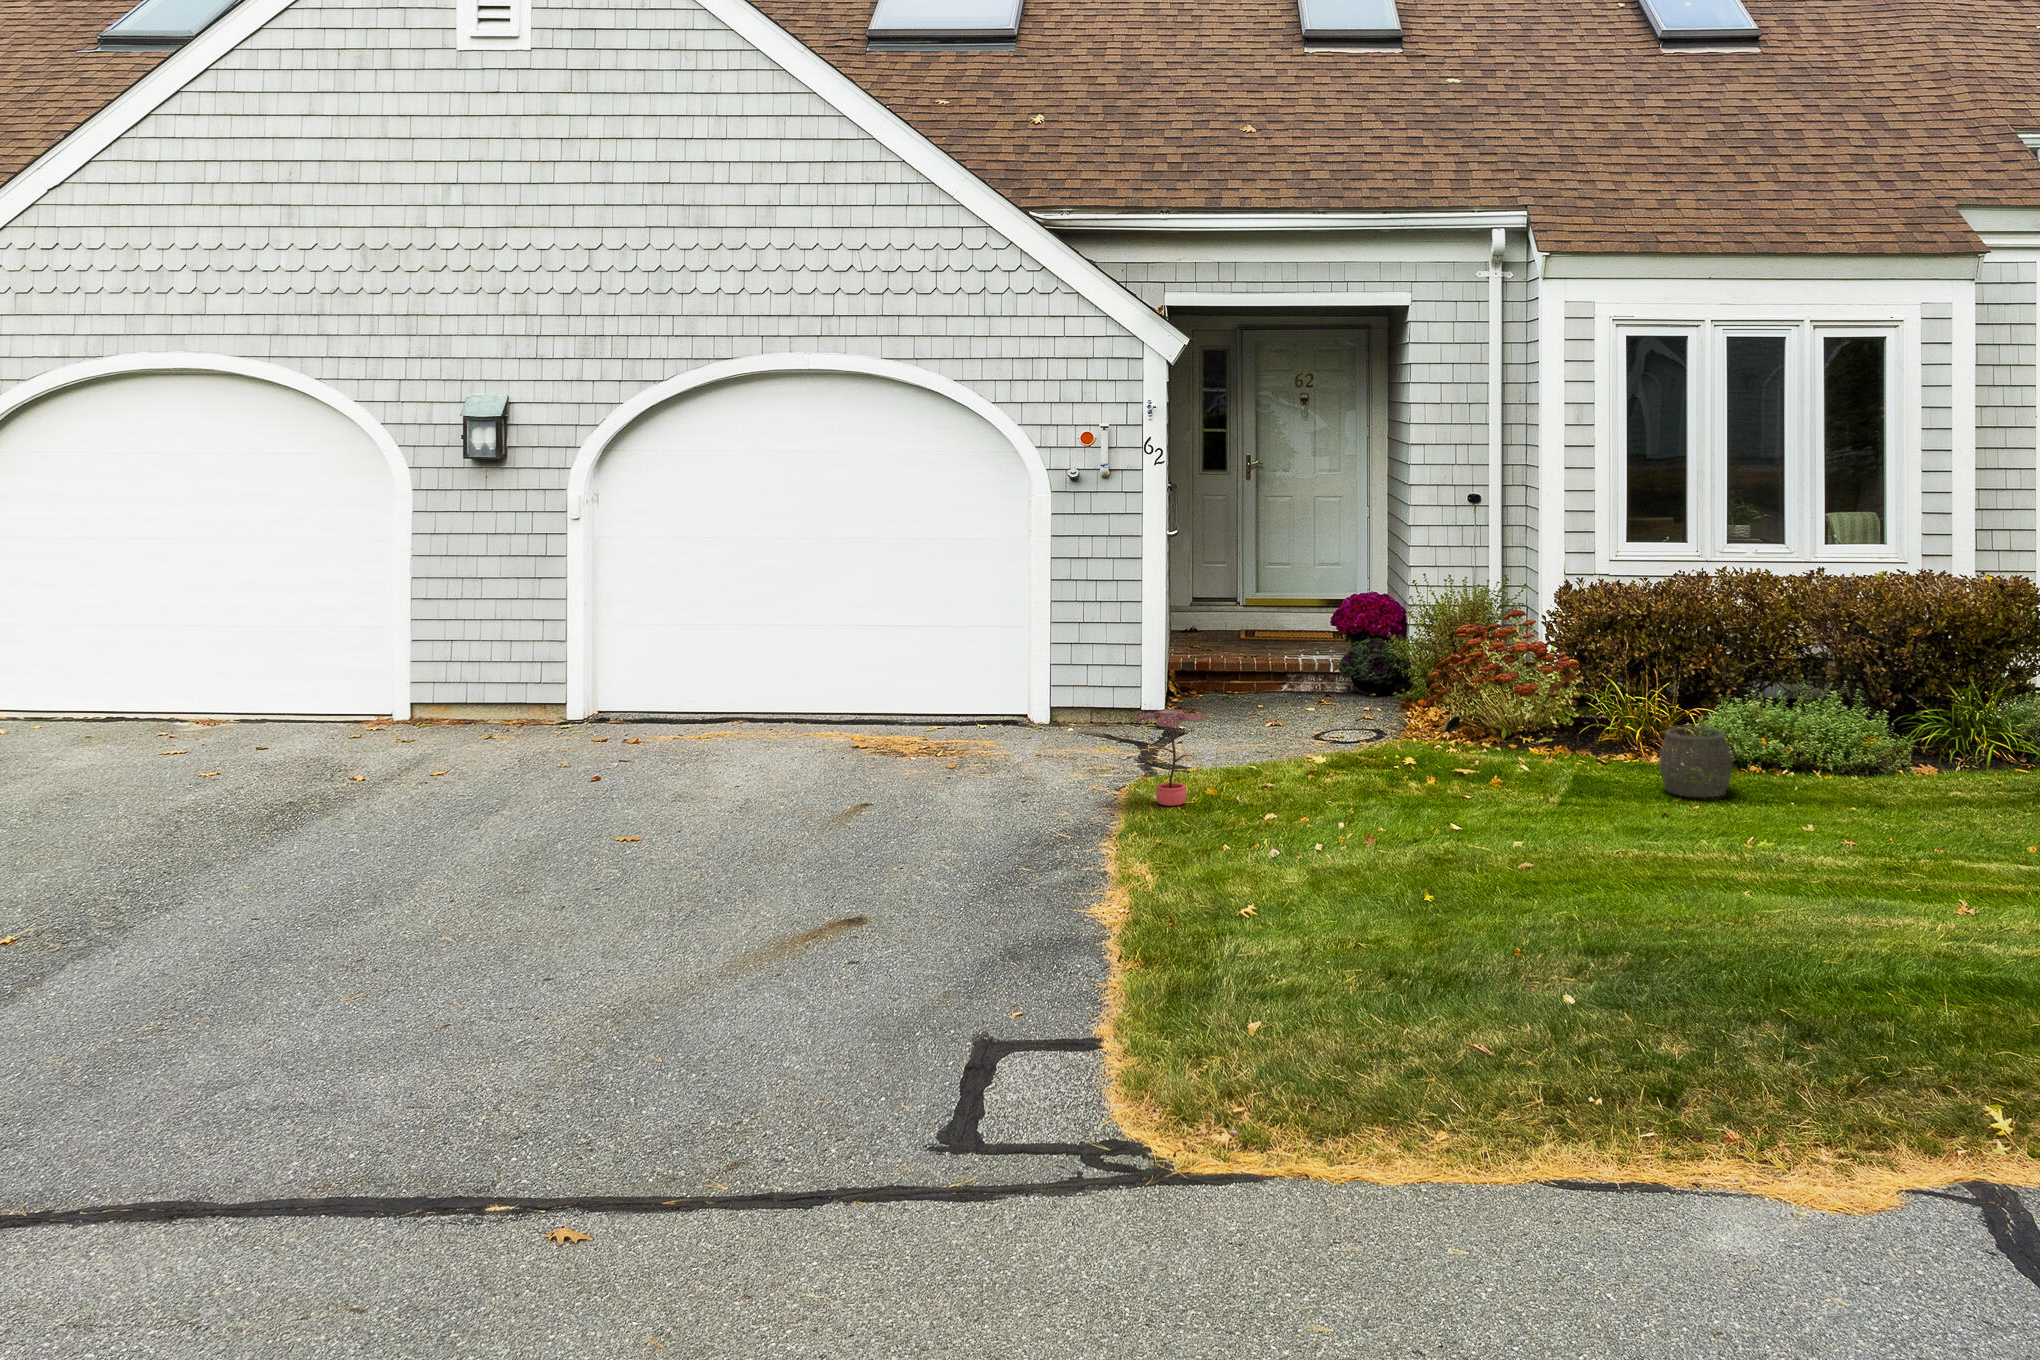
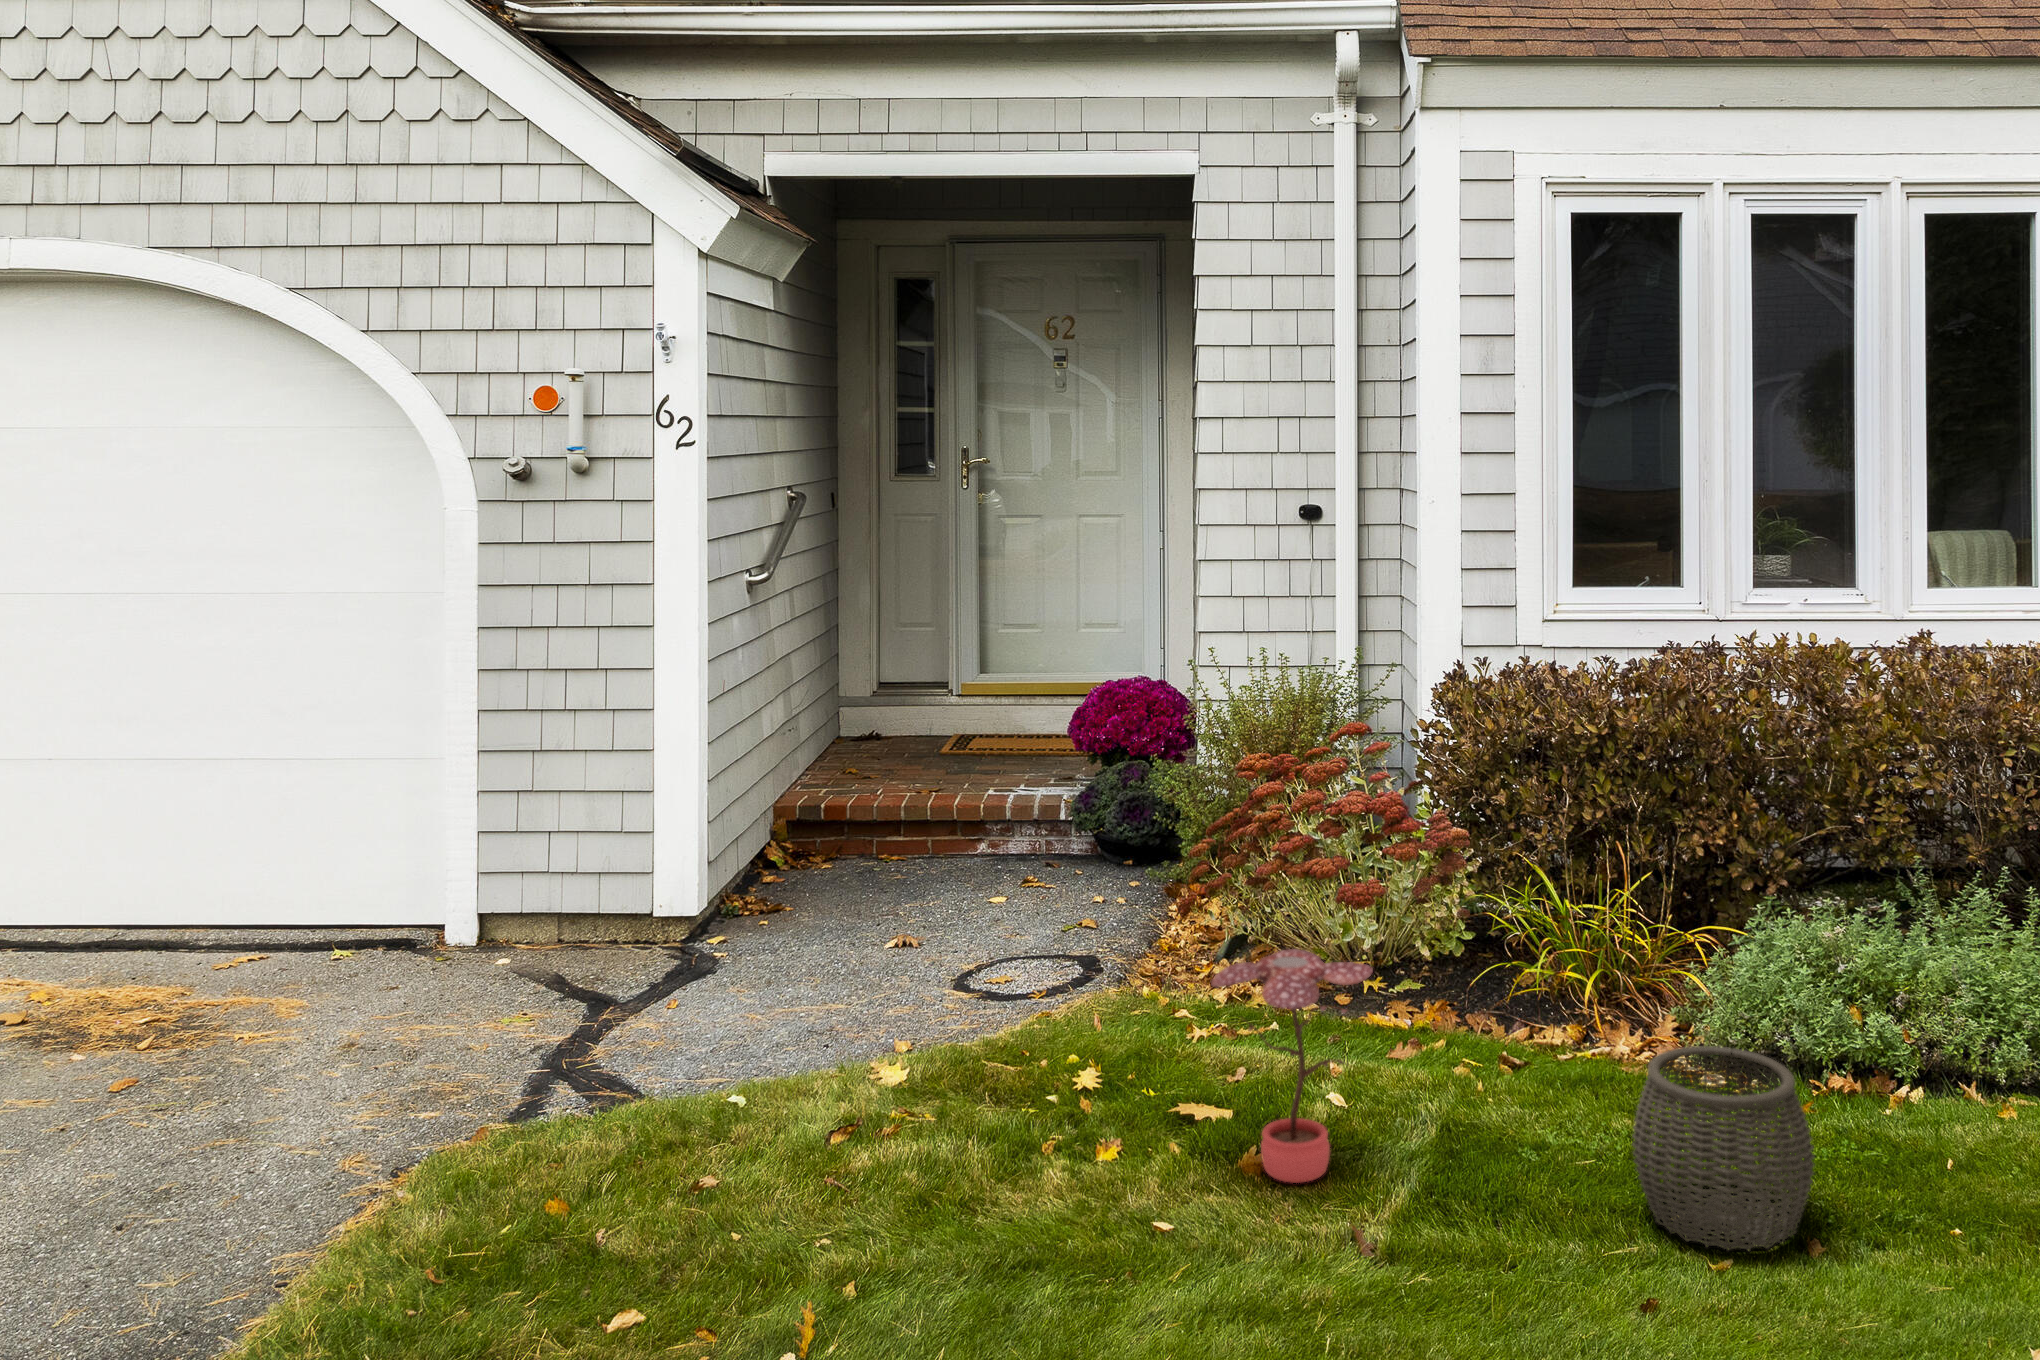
potted plant: present [1135,709,1206,806] -> present [1211,949,1373,1183]

